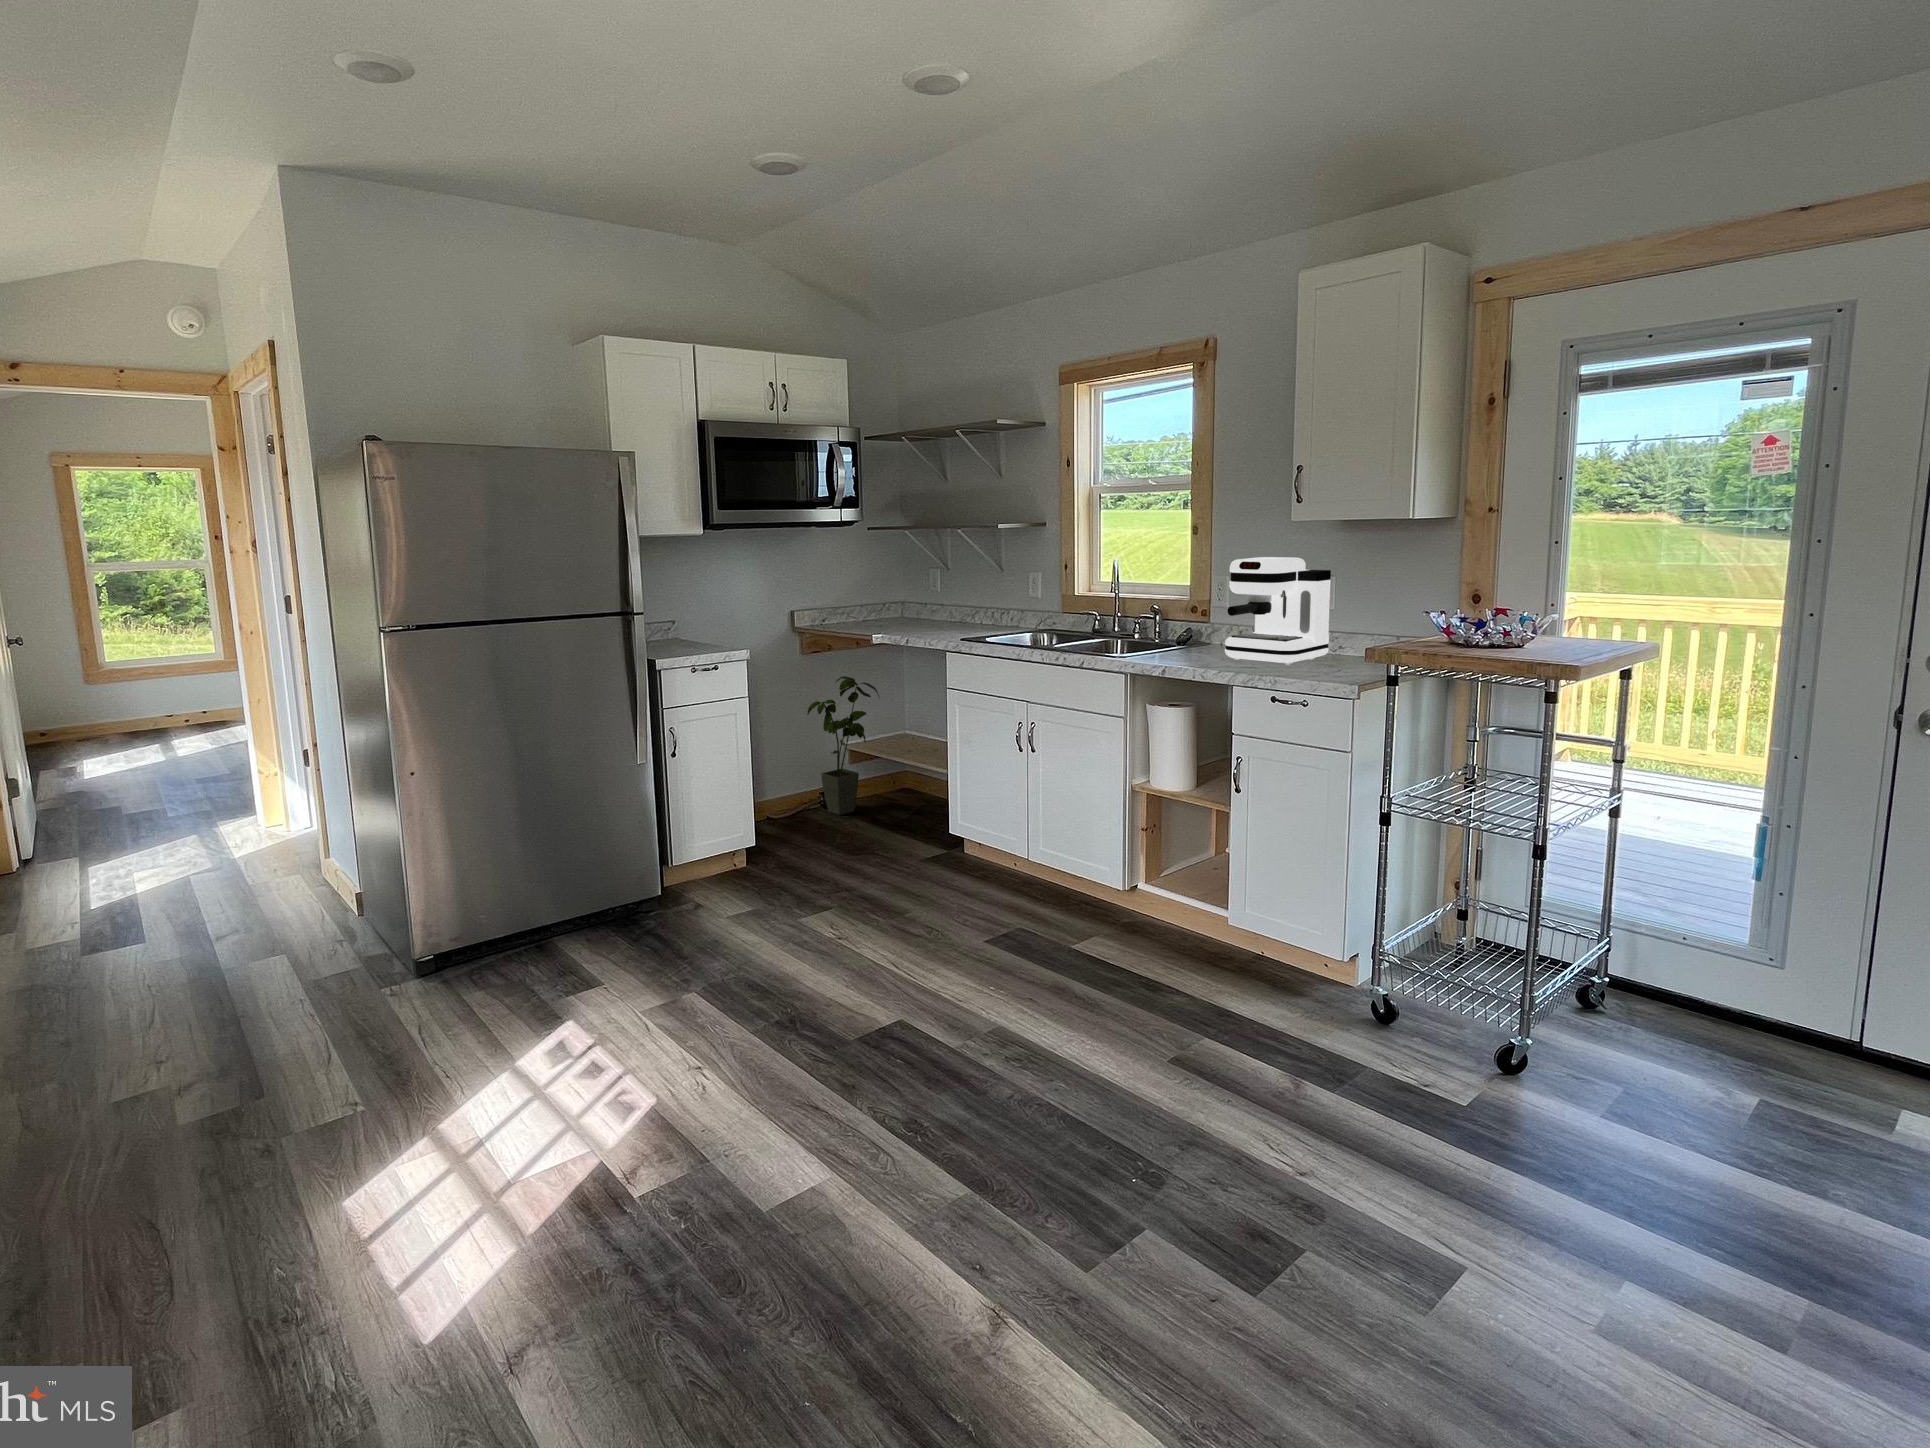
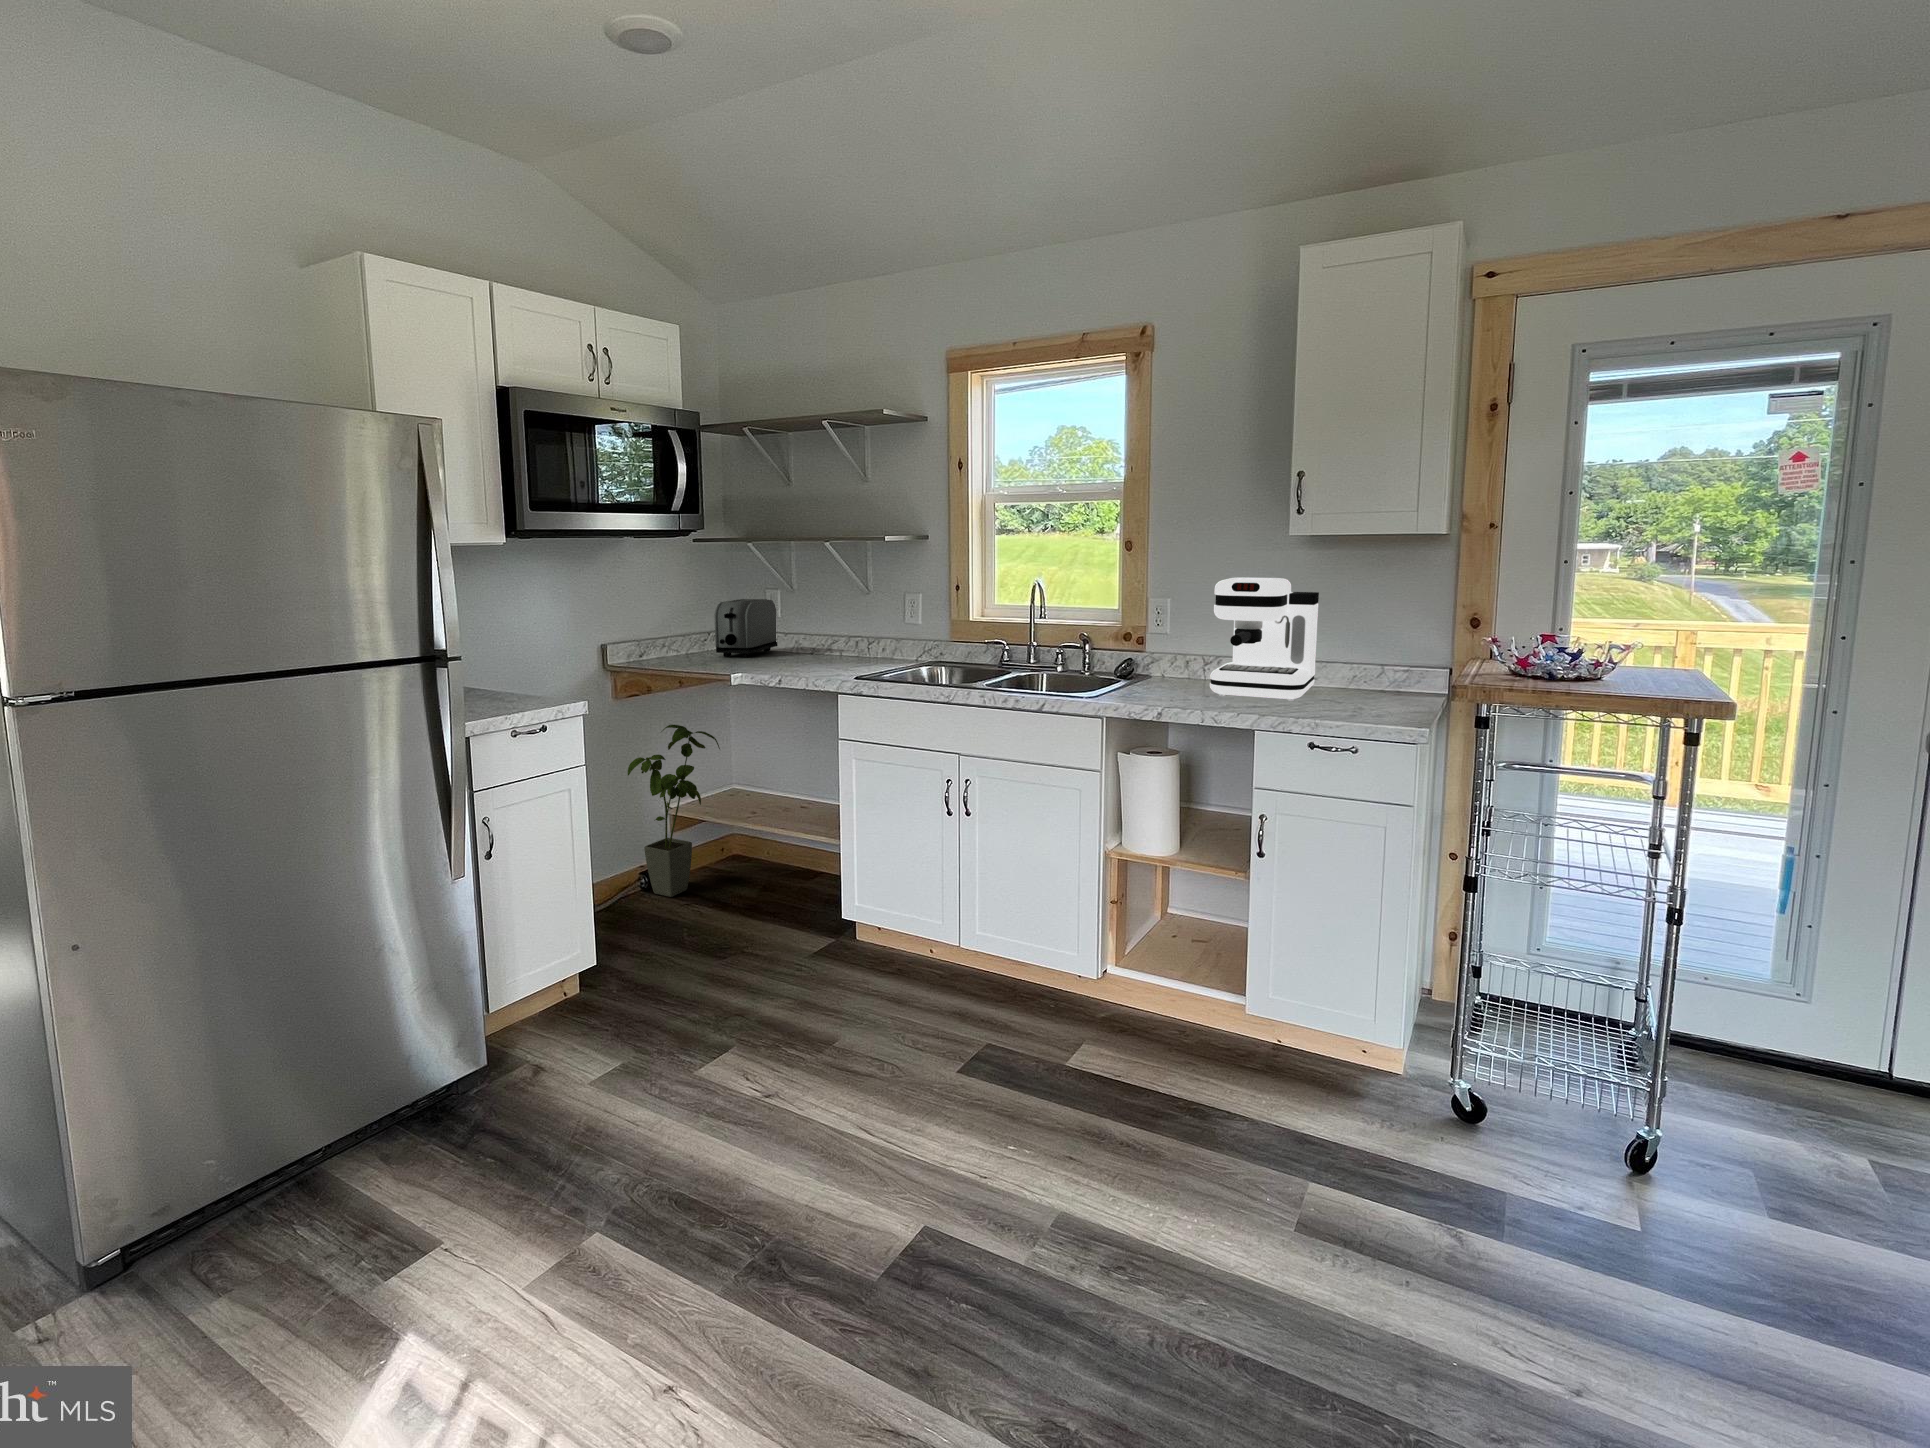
toaster: none [884,575,941,624] -> present [714,599,777,658]

